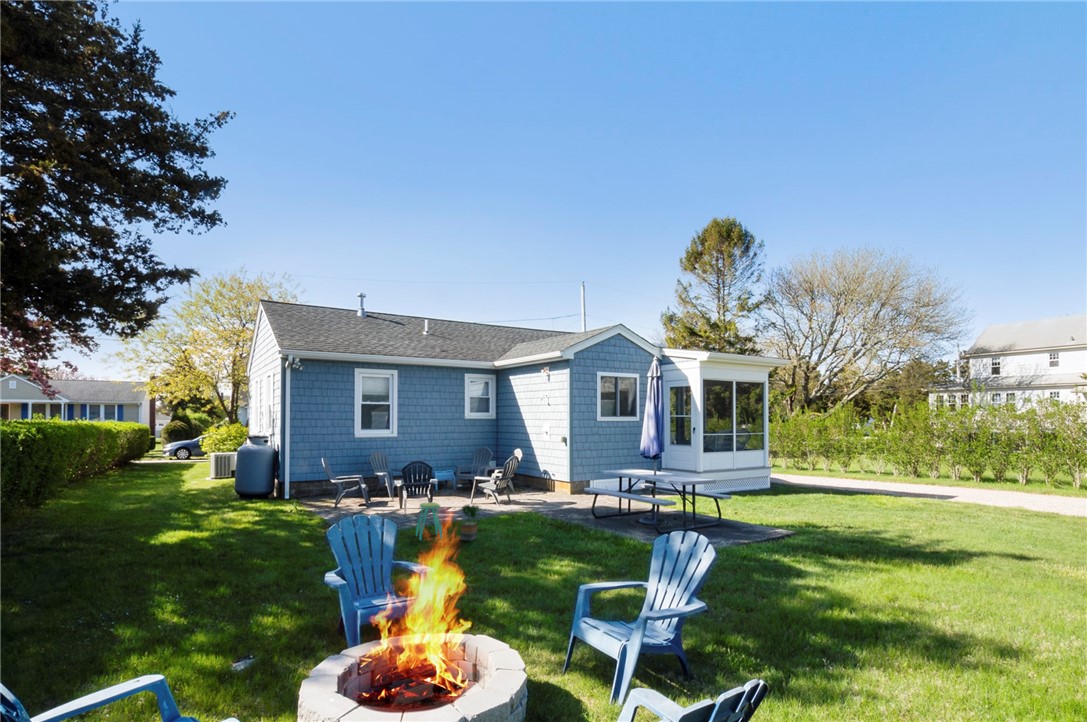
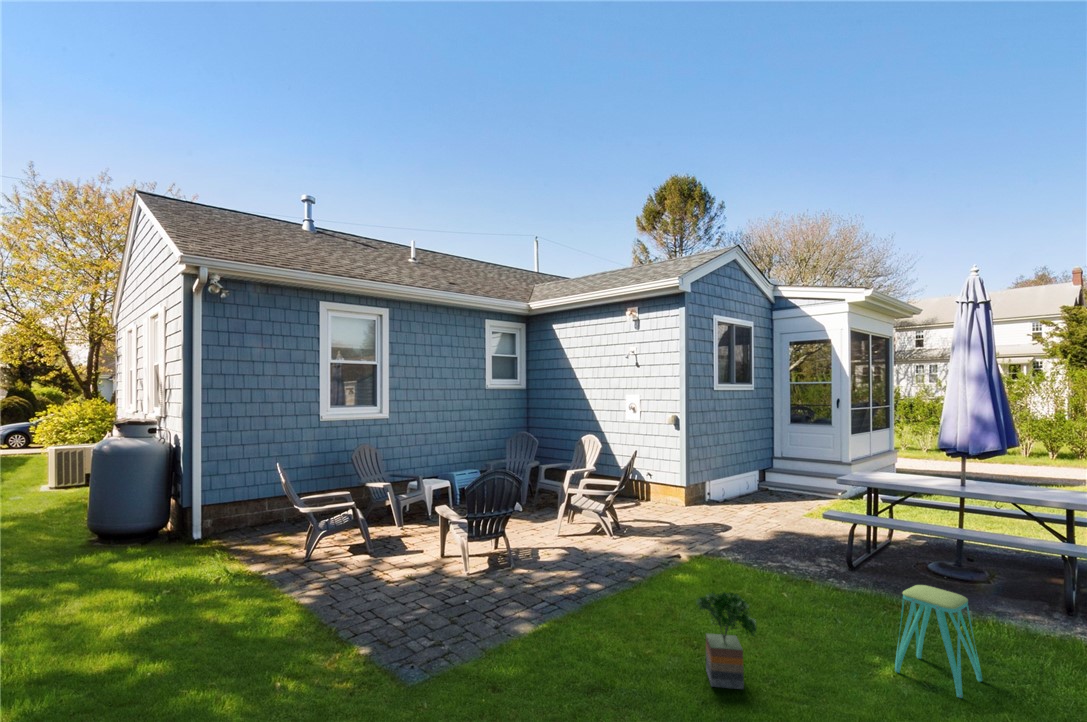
stool: present [416,502,442,540] -> present [895,585,982,698]

